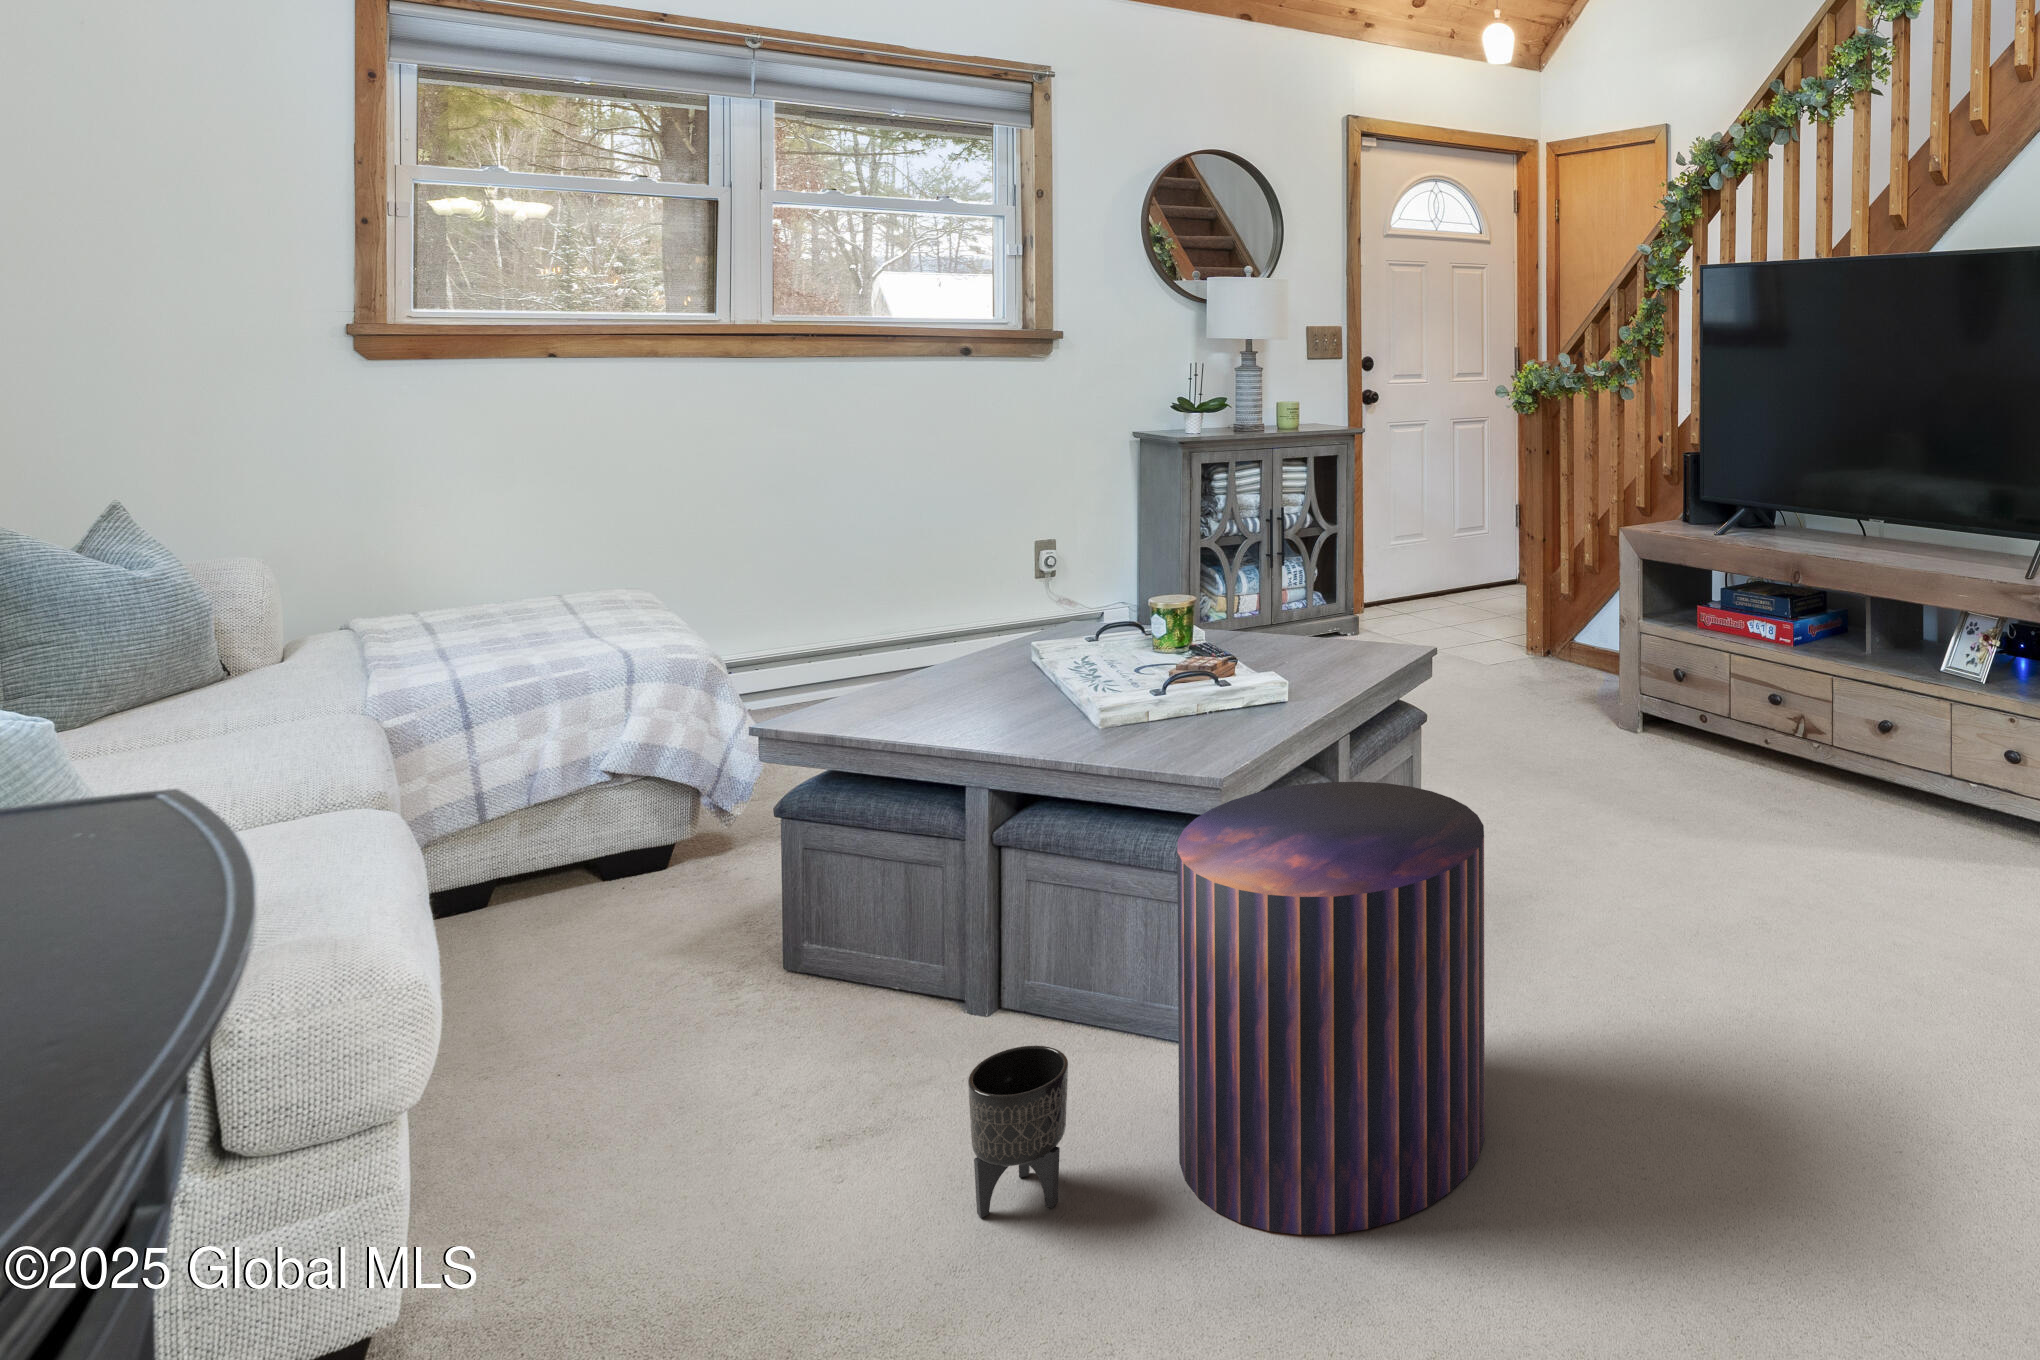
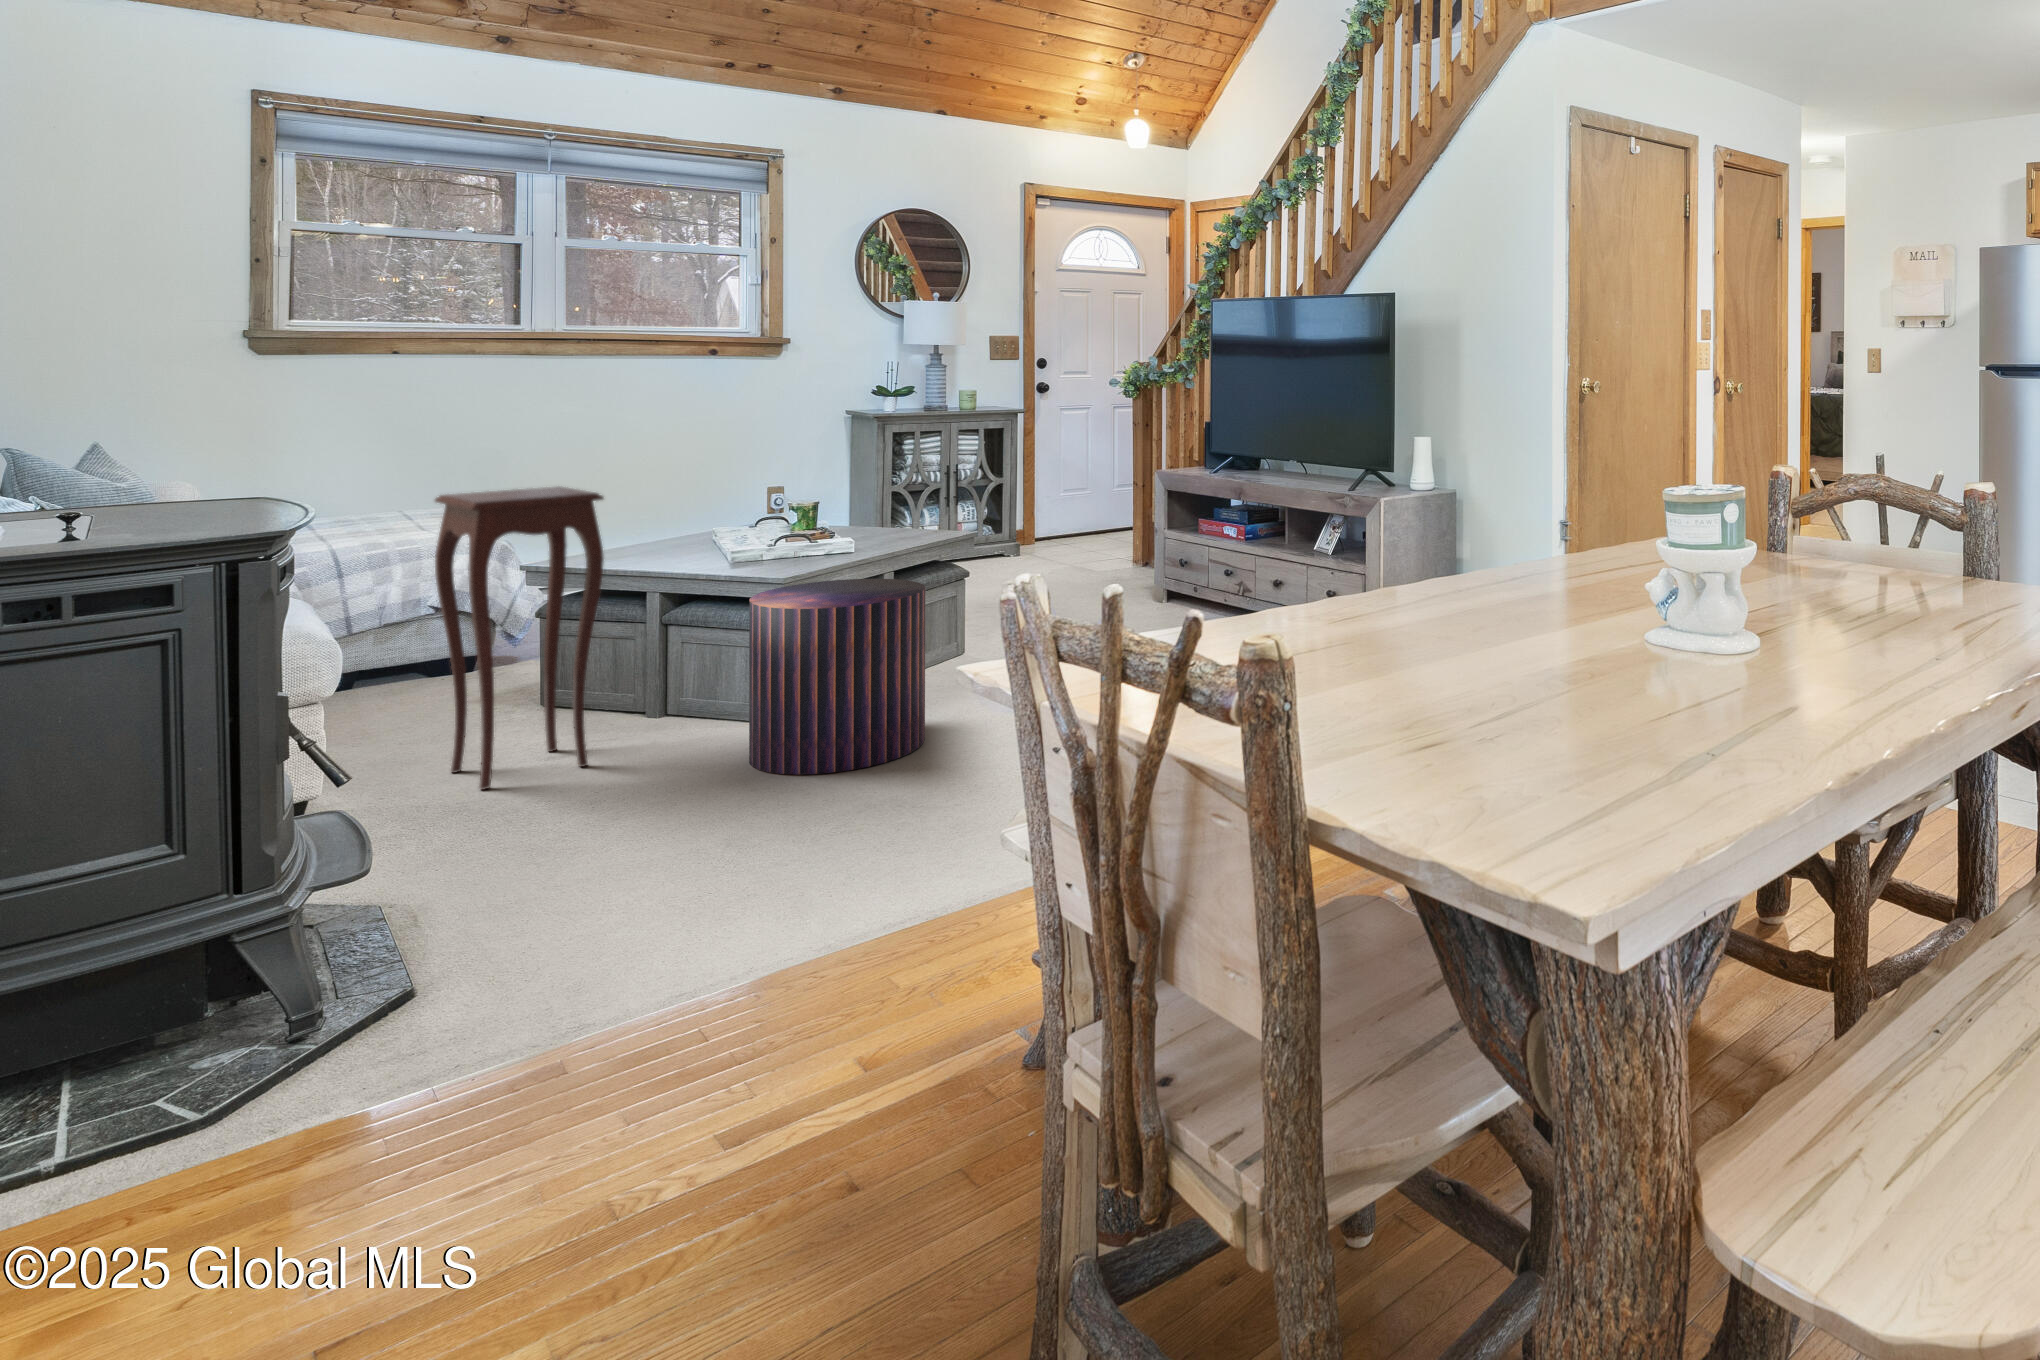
side table: none [605,619,911,1264] -> present [435,486,604,789]
planter: present [968,1046,1068,1218] -> none [629,698,686,775]

